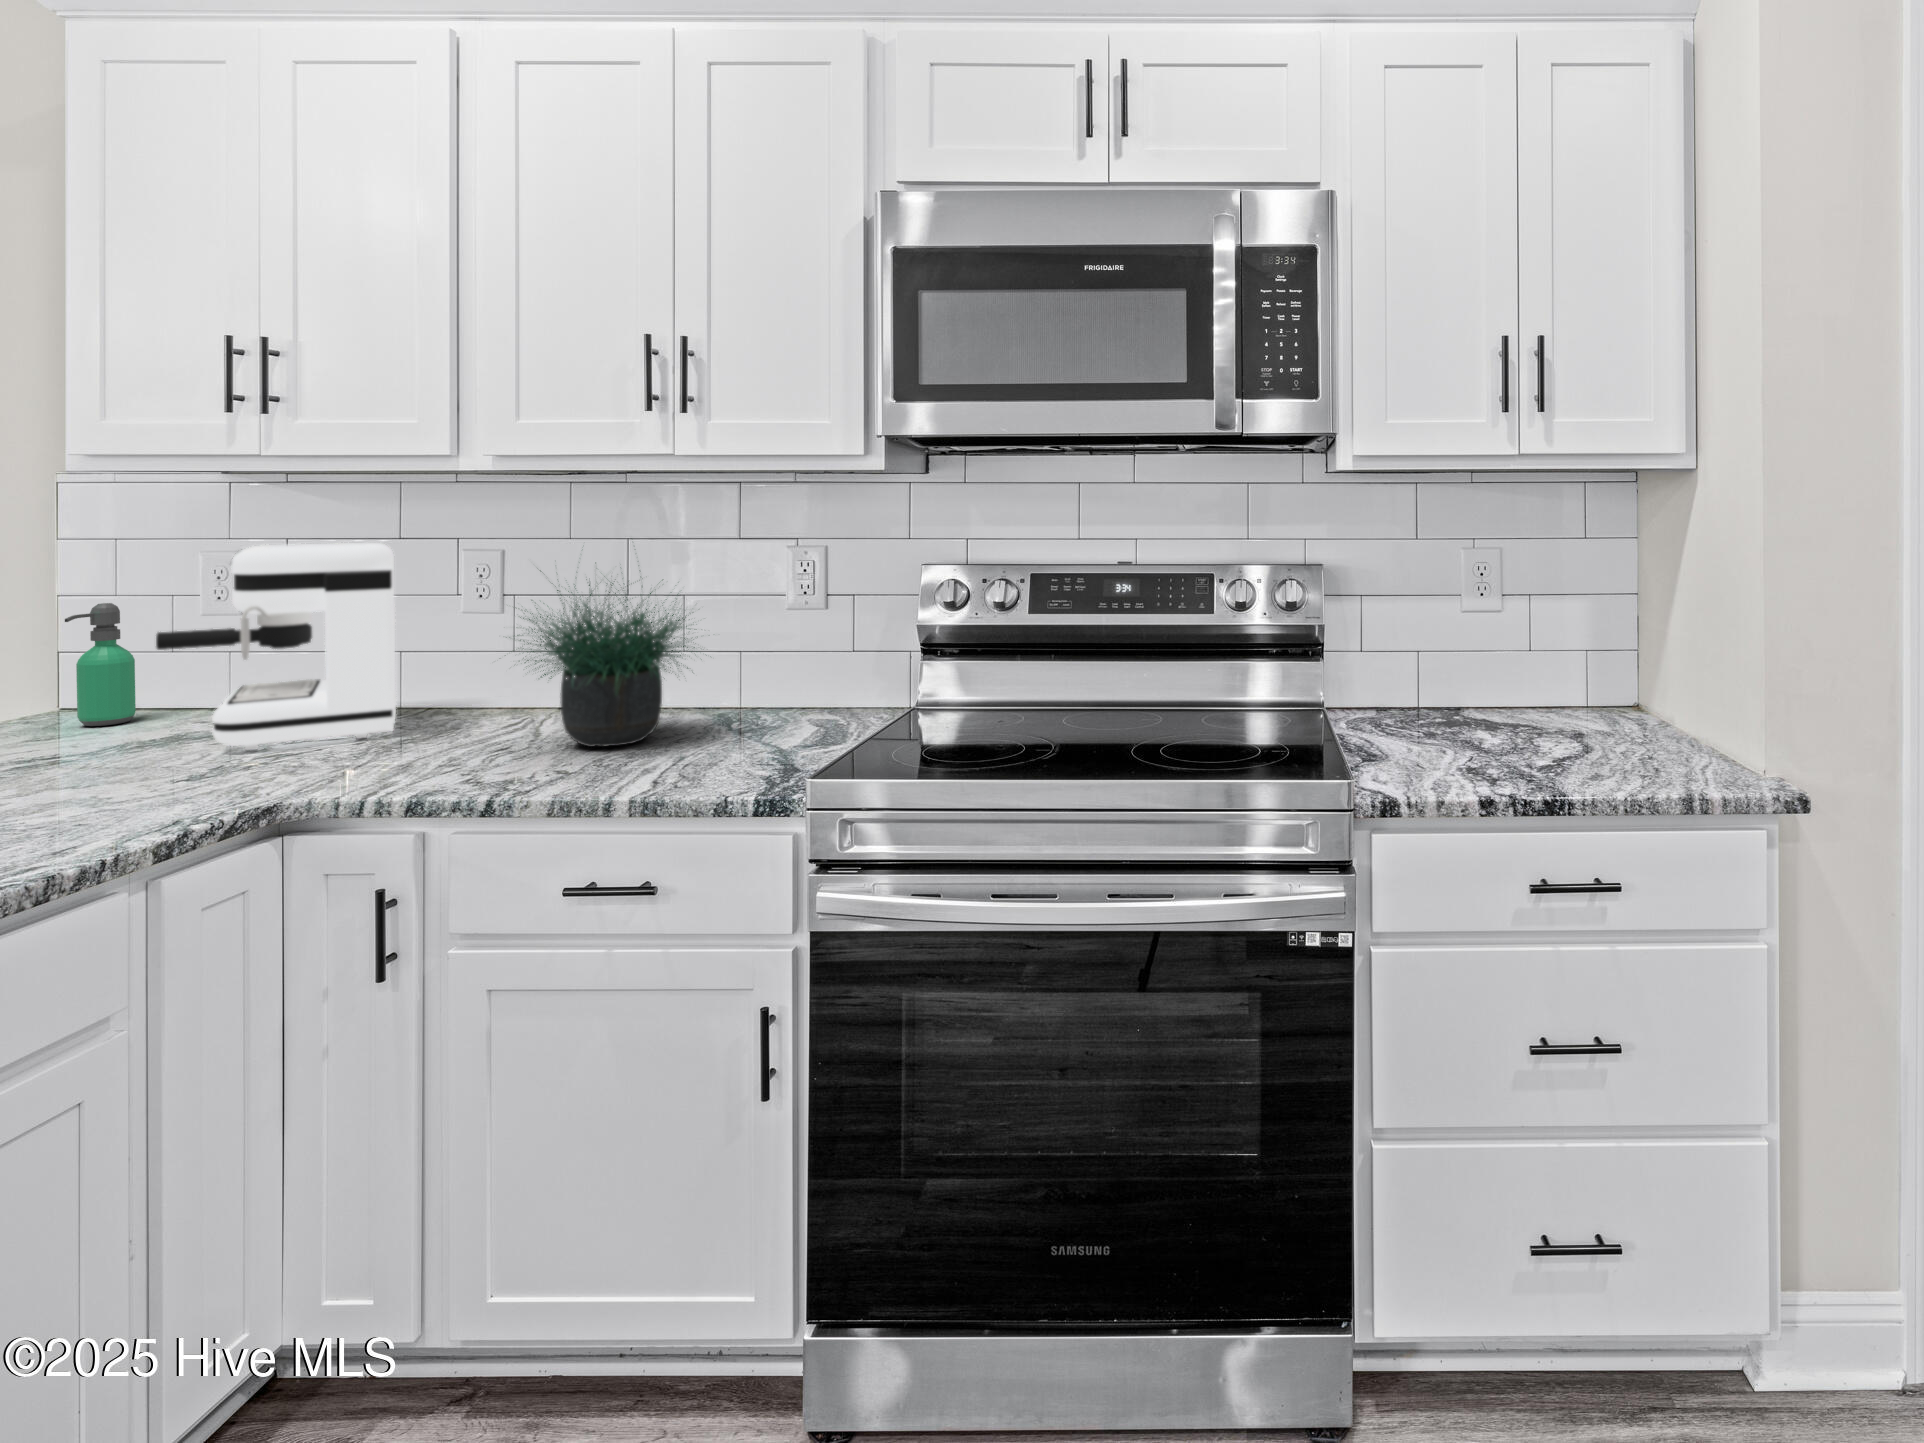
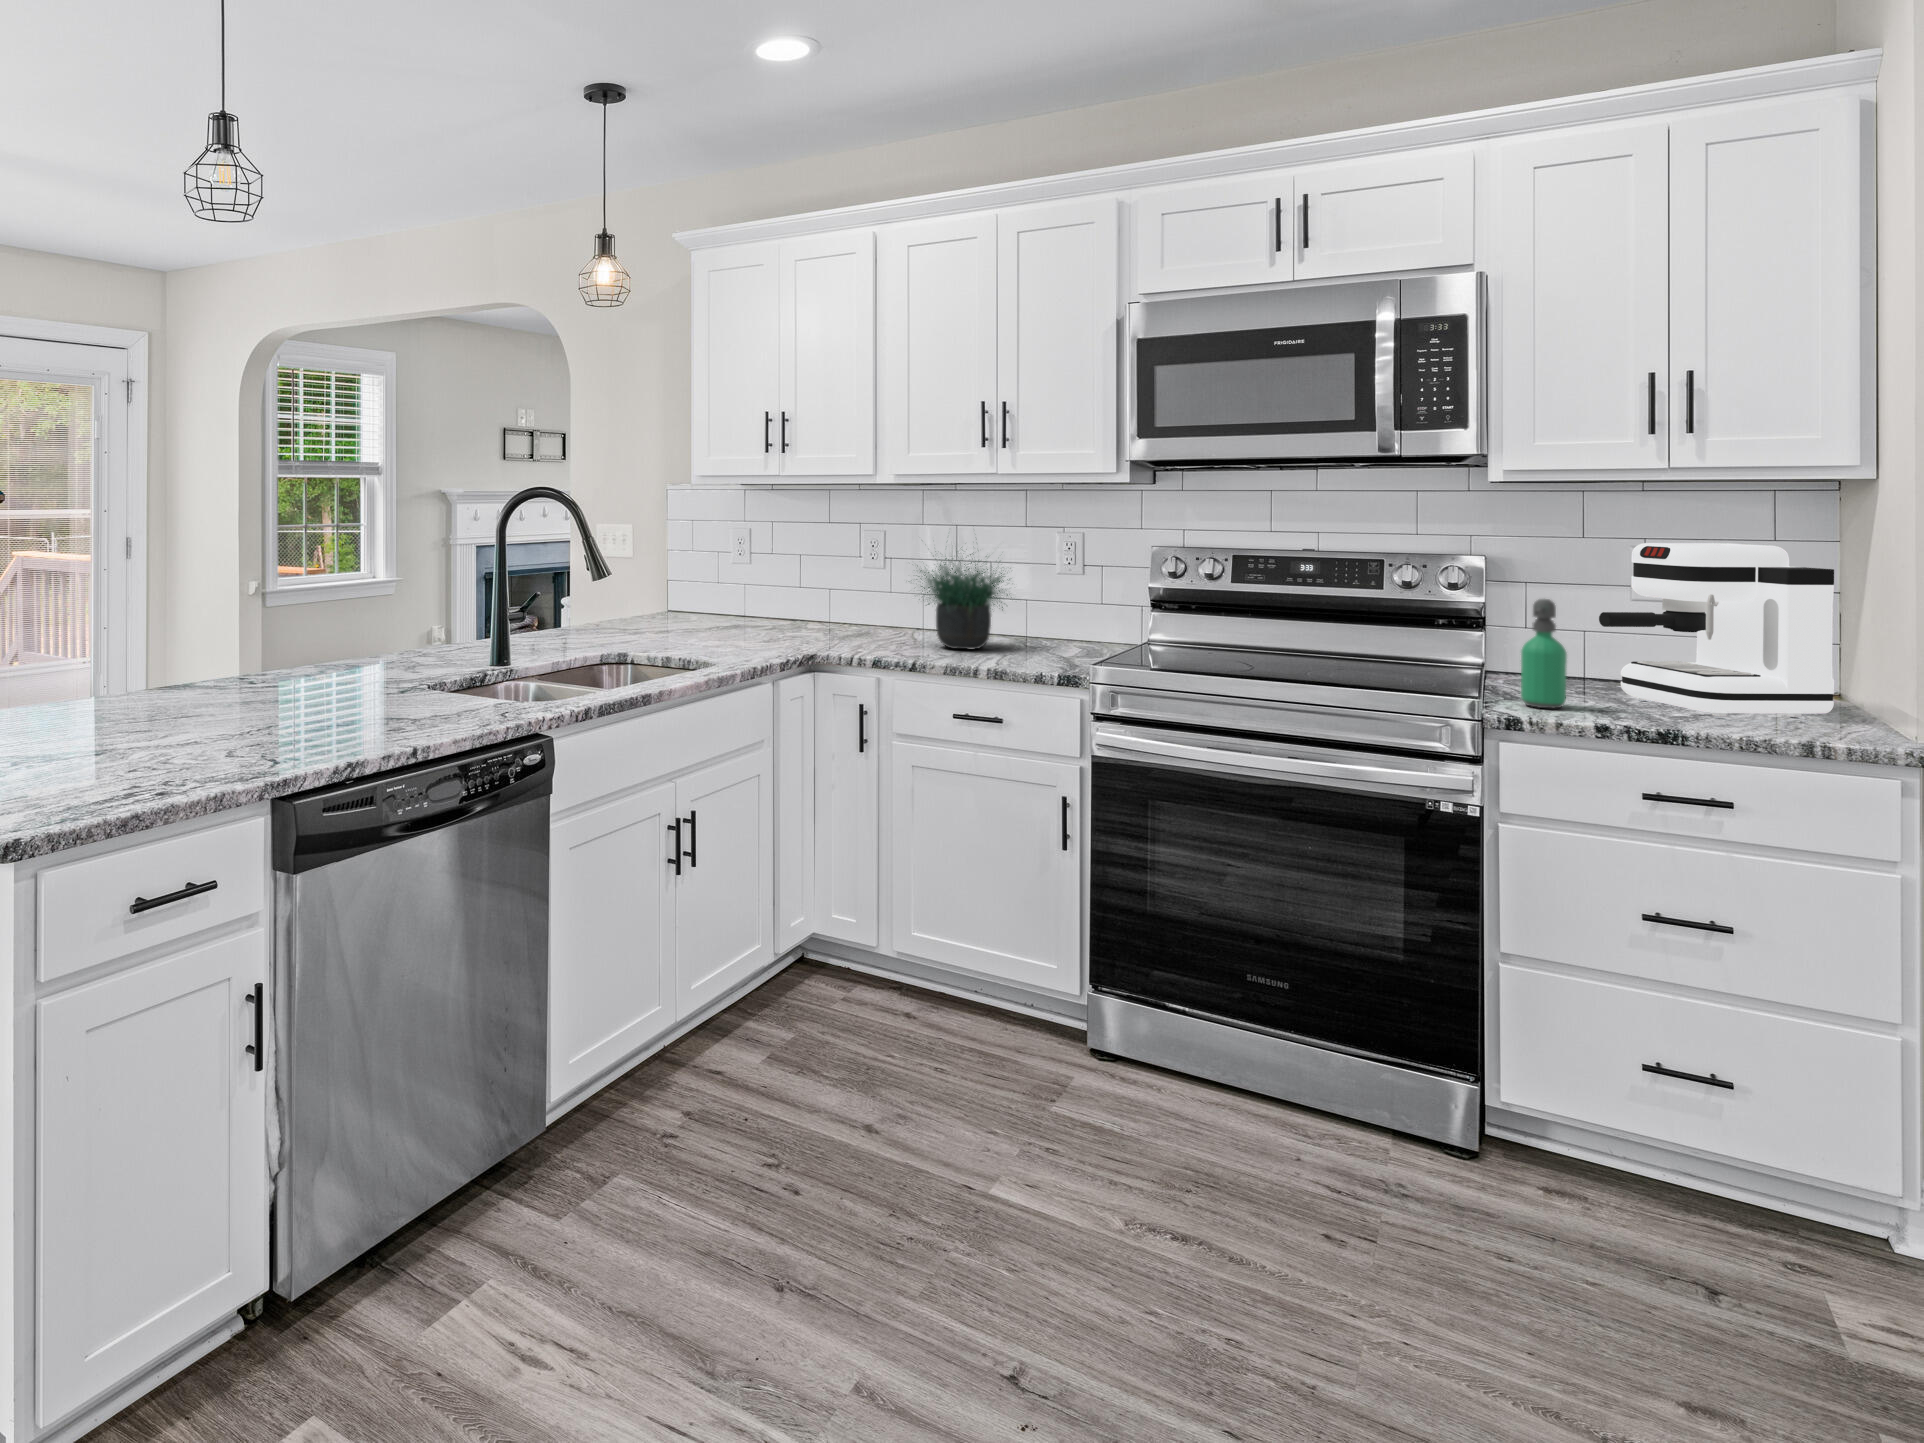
coffee maker: present [156,543,396,750] -> present [1599,543,1834,717]
soap dispenser: present [65,603,136,726] -> present [1521,599,1567,708]

